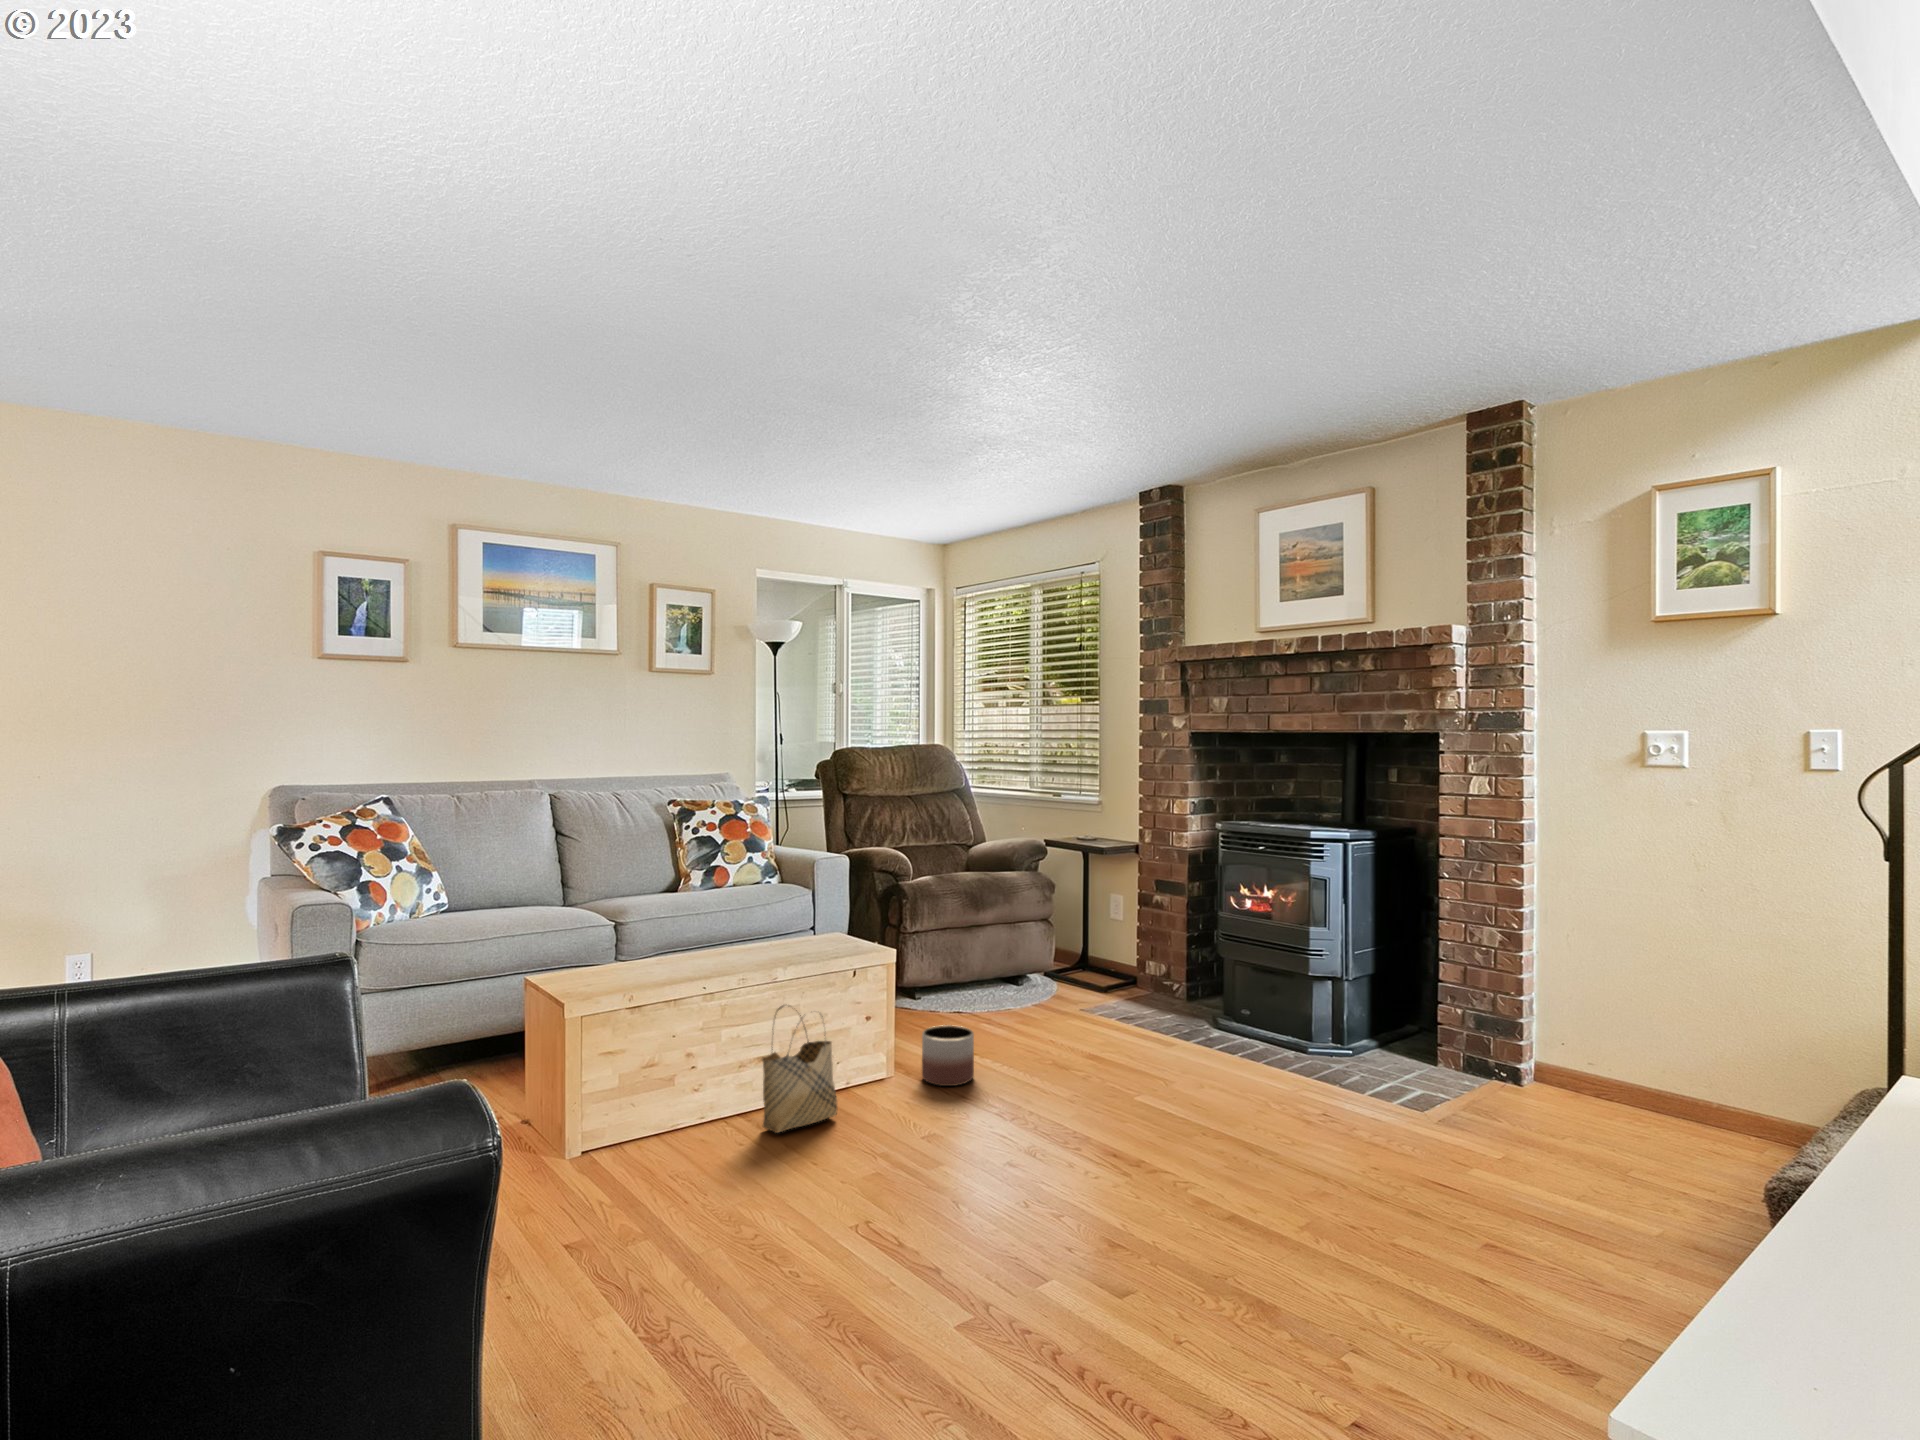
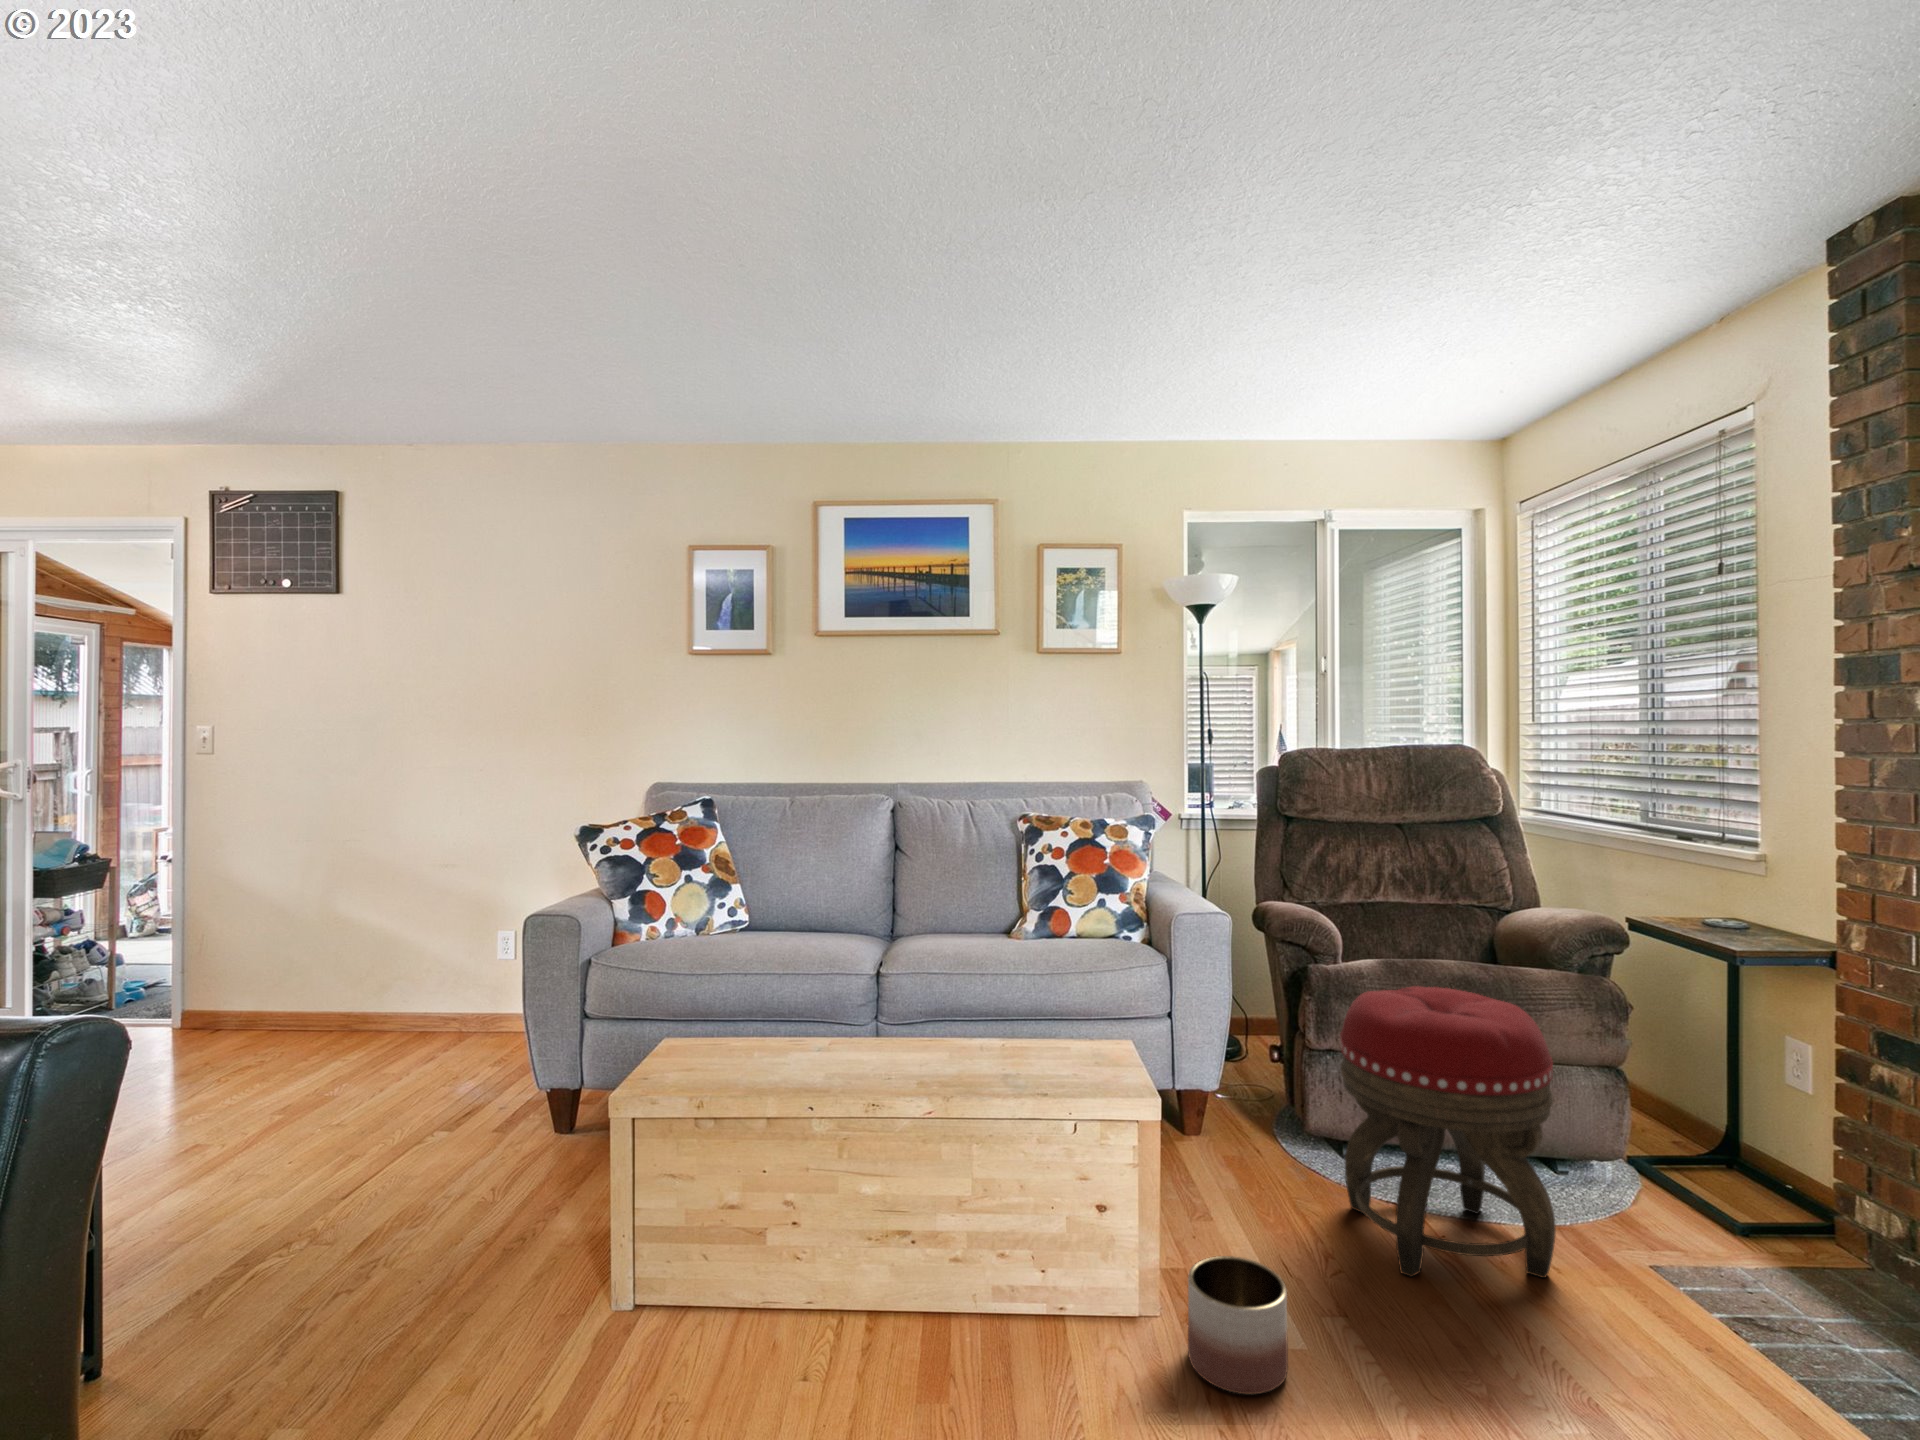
footstool: none [938,883,1048,1035] -> present [1340,986,1556,1278]
woven basket: present [762,1005,837,1133] -> none [838,1170,979,1392]

